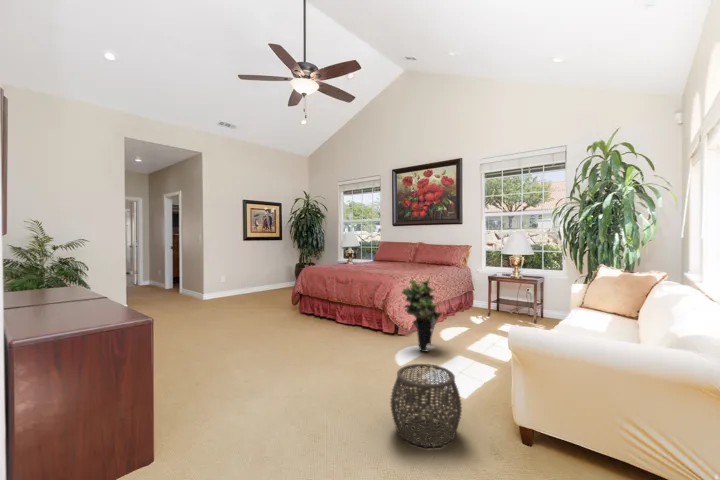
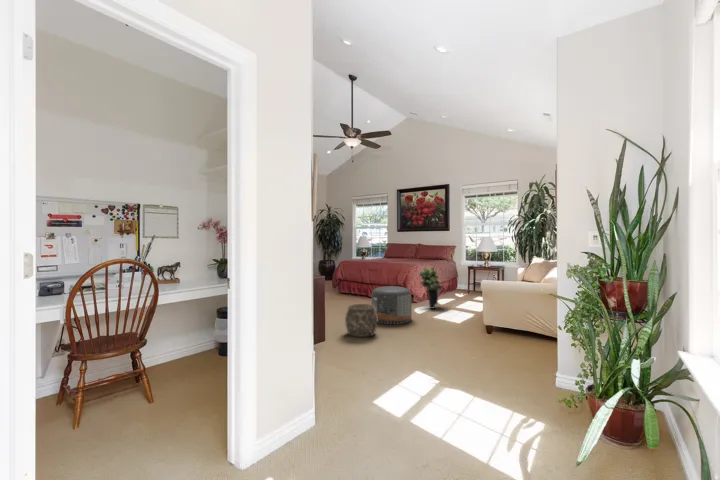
pouf: none [300,317,374,396] -> present [371,286,412,324]
woven basket: present [390,364,462,448] -> present [345,304,377,337]

